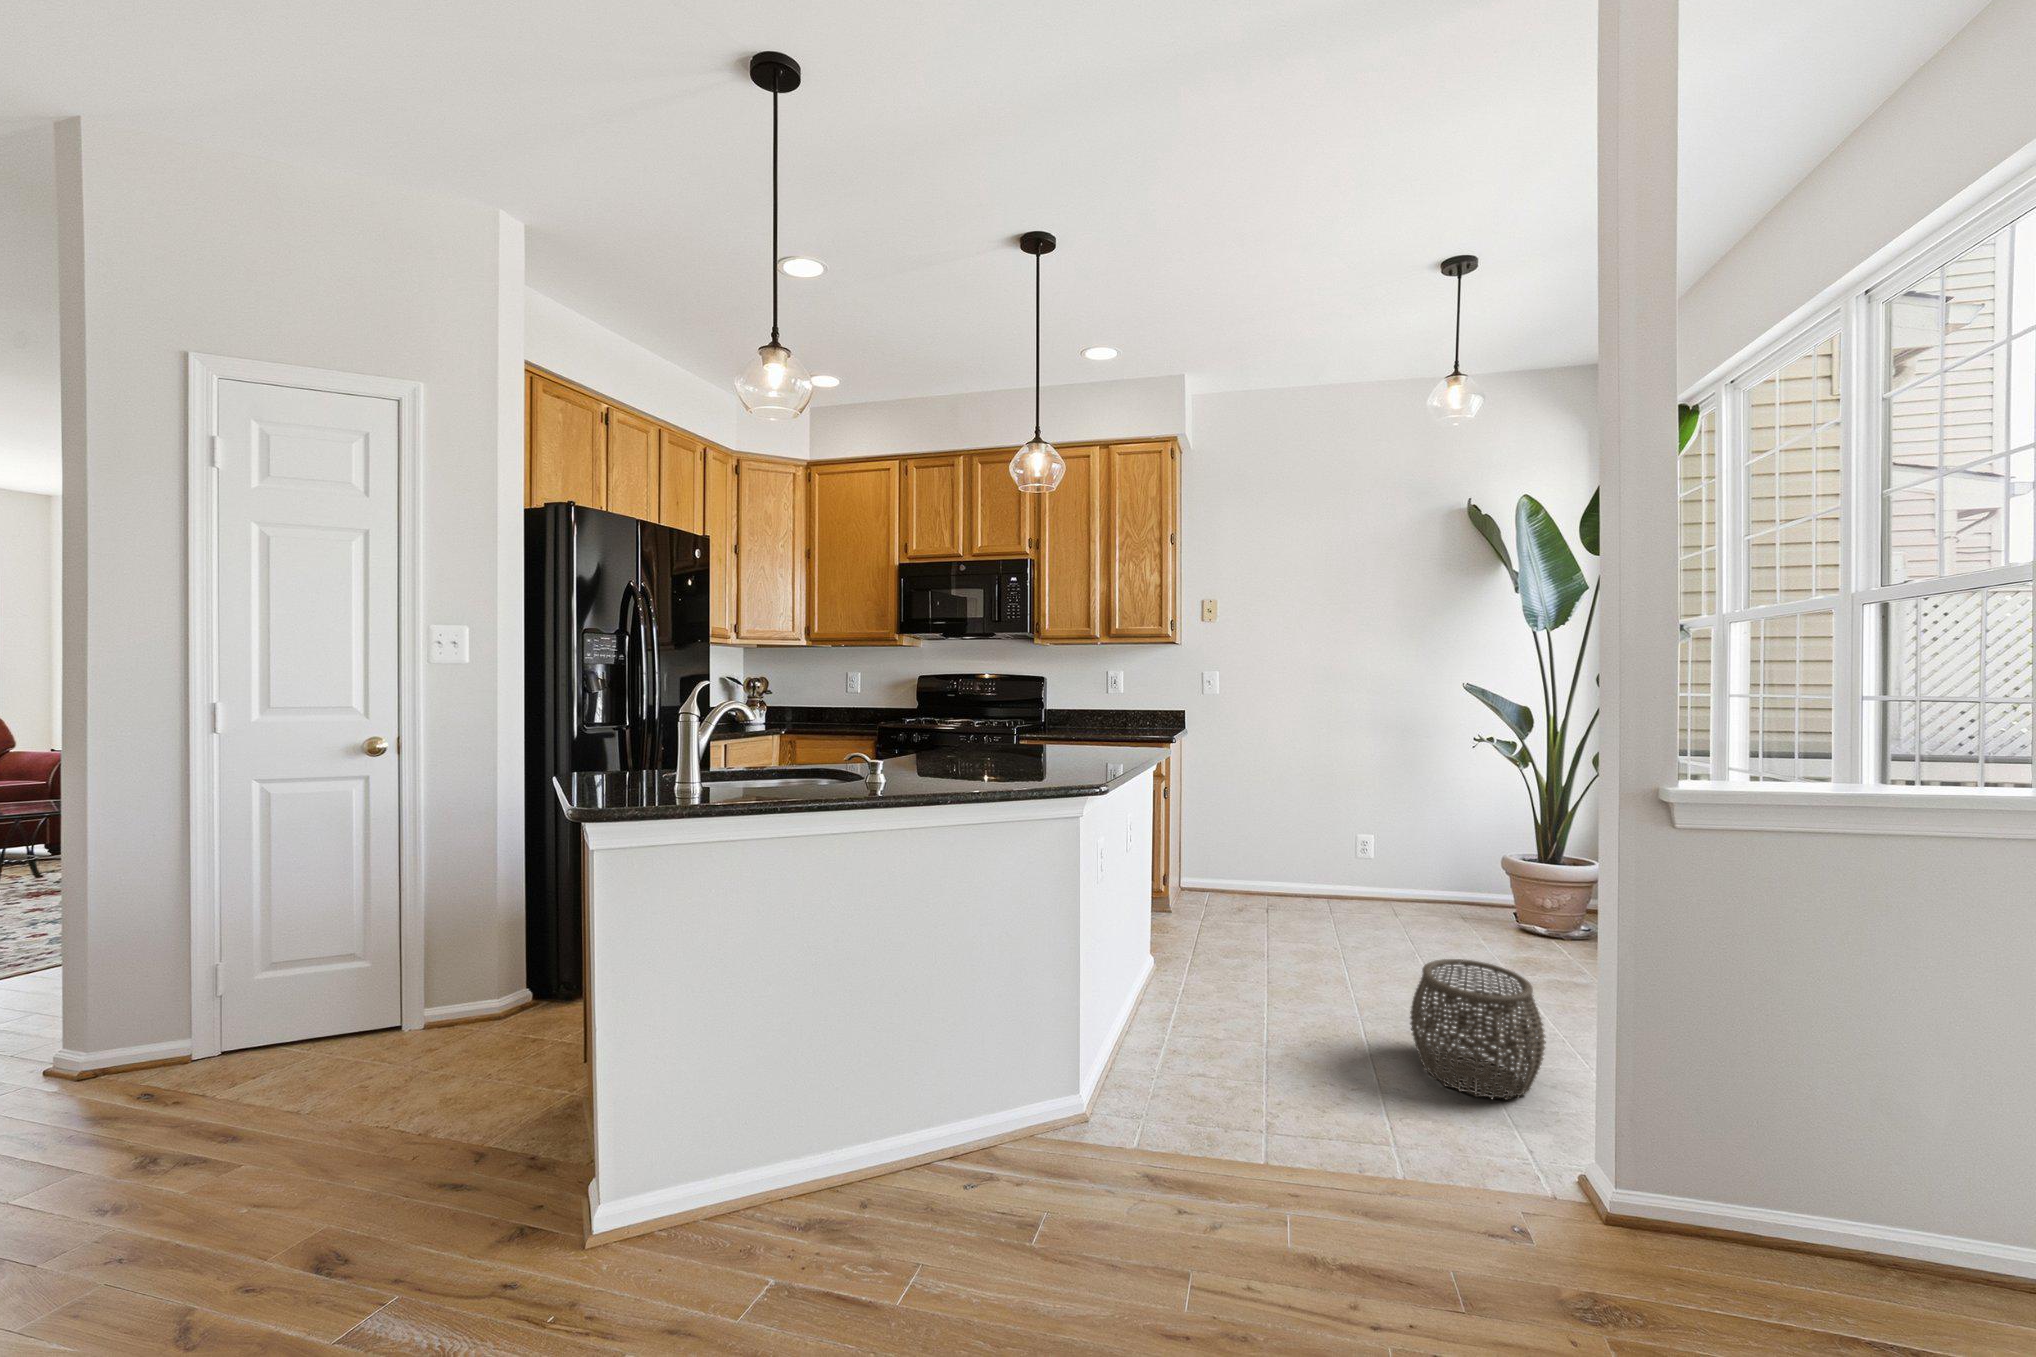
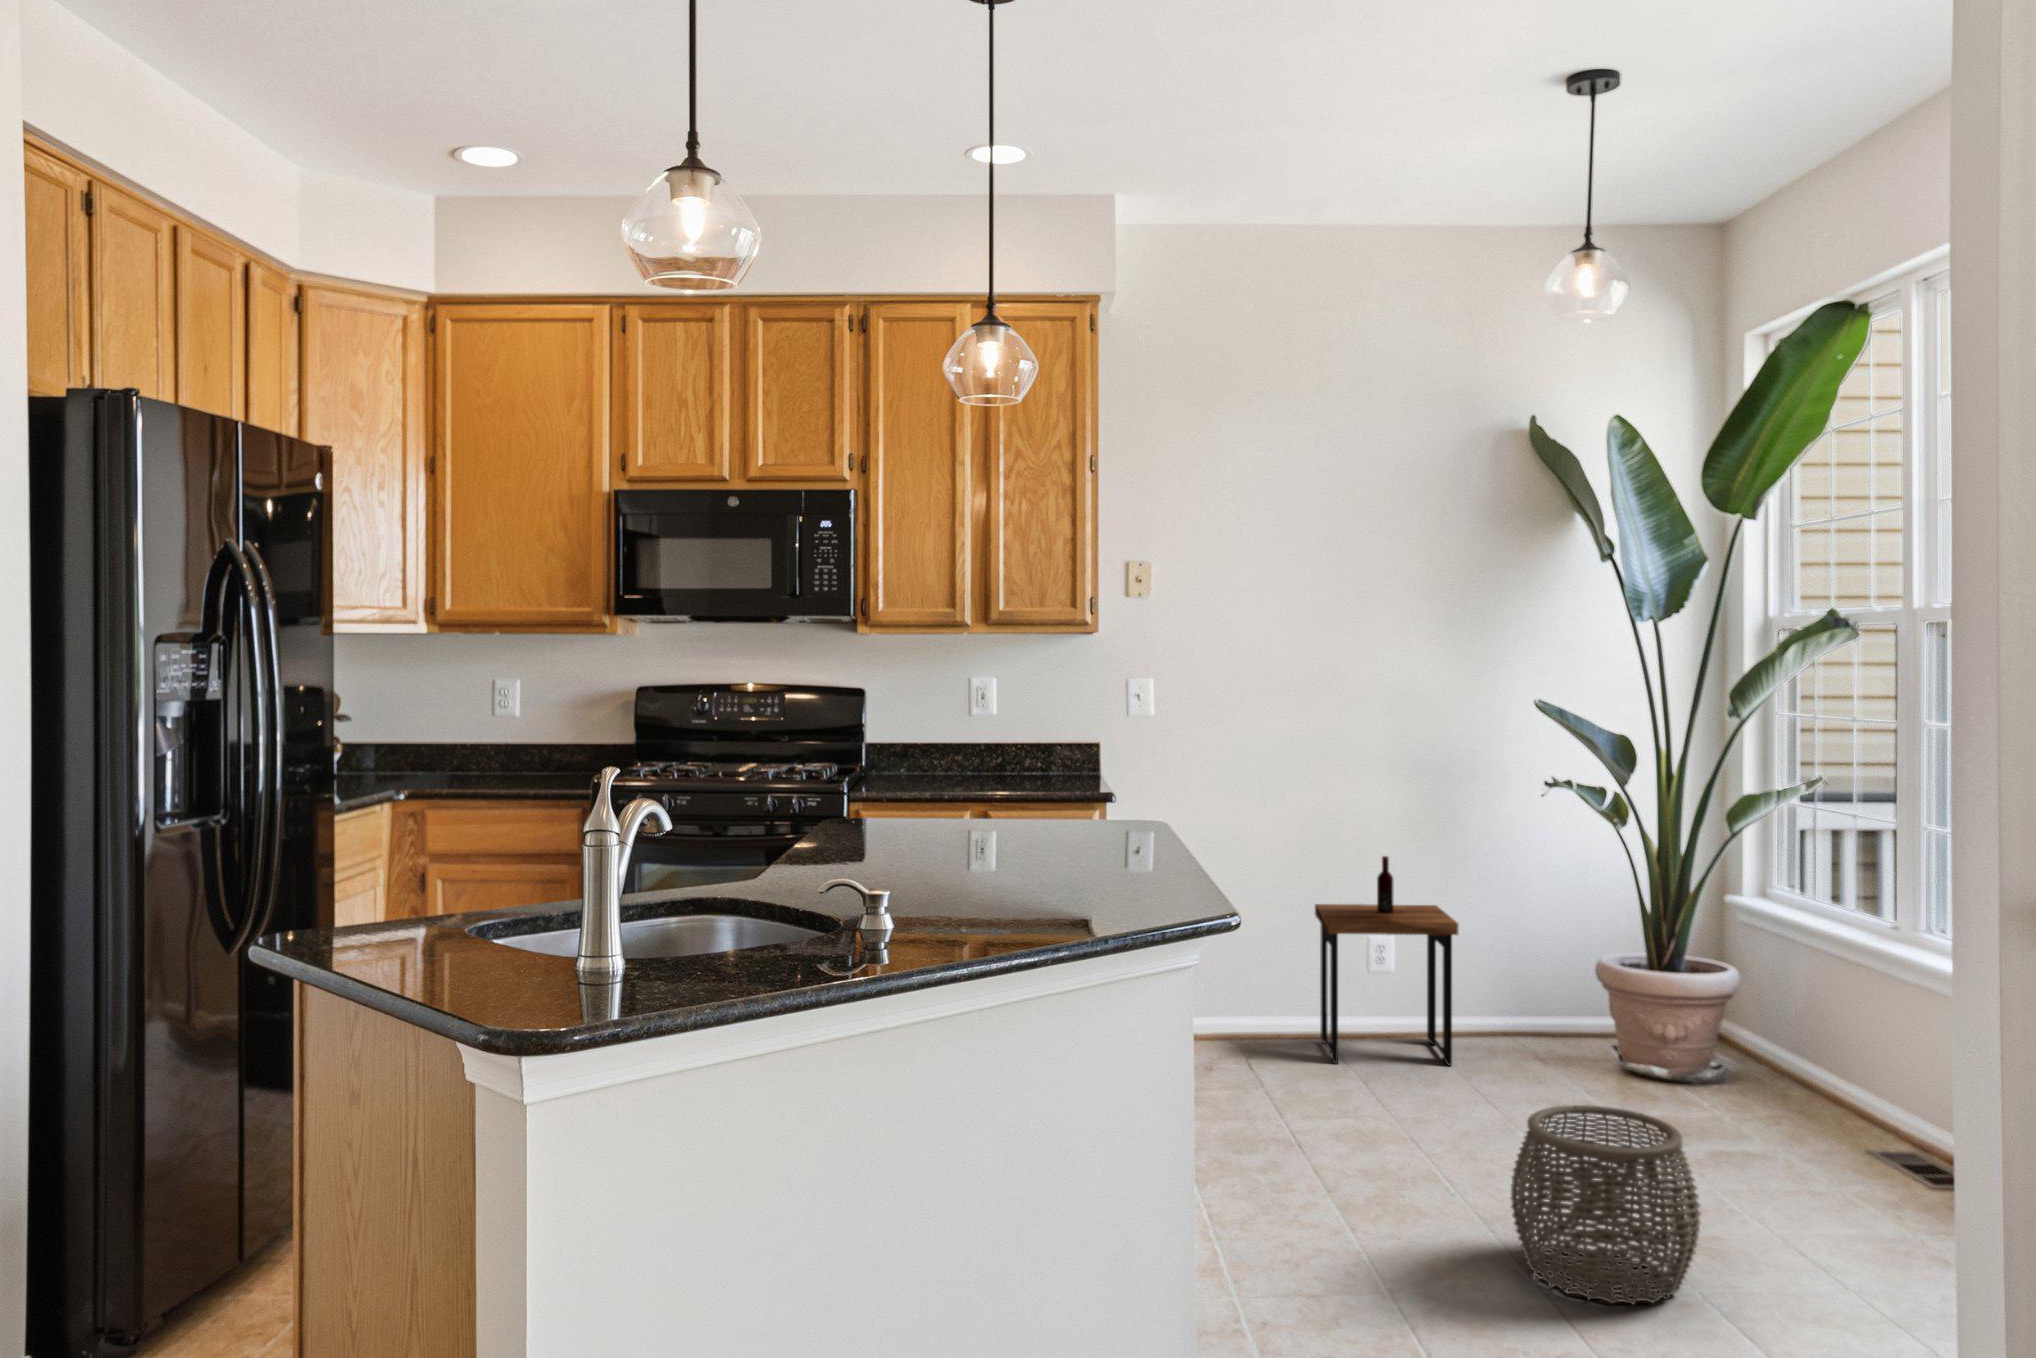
side table: none [1315,781,1406,915] -> present [1315,856,1459,1066]

